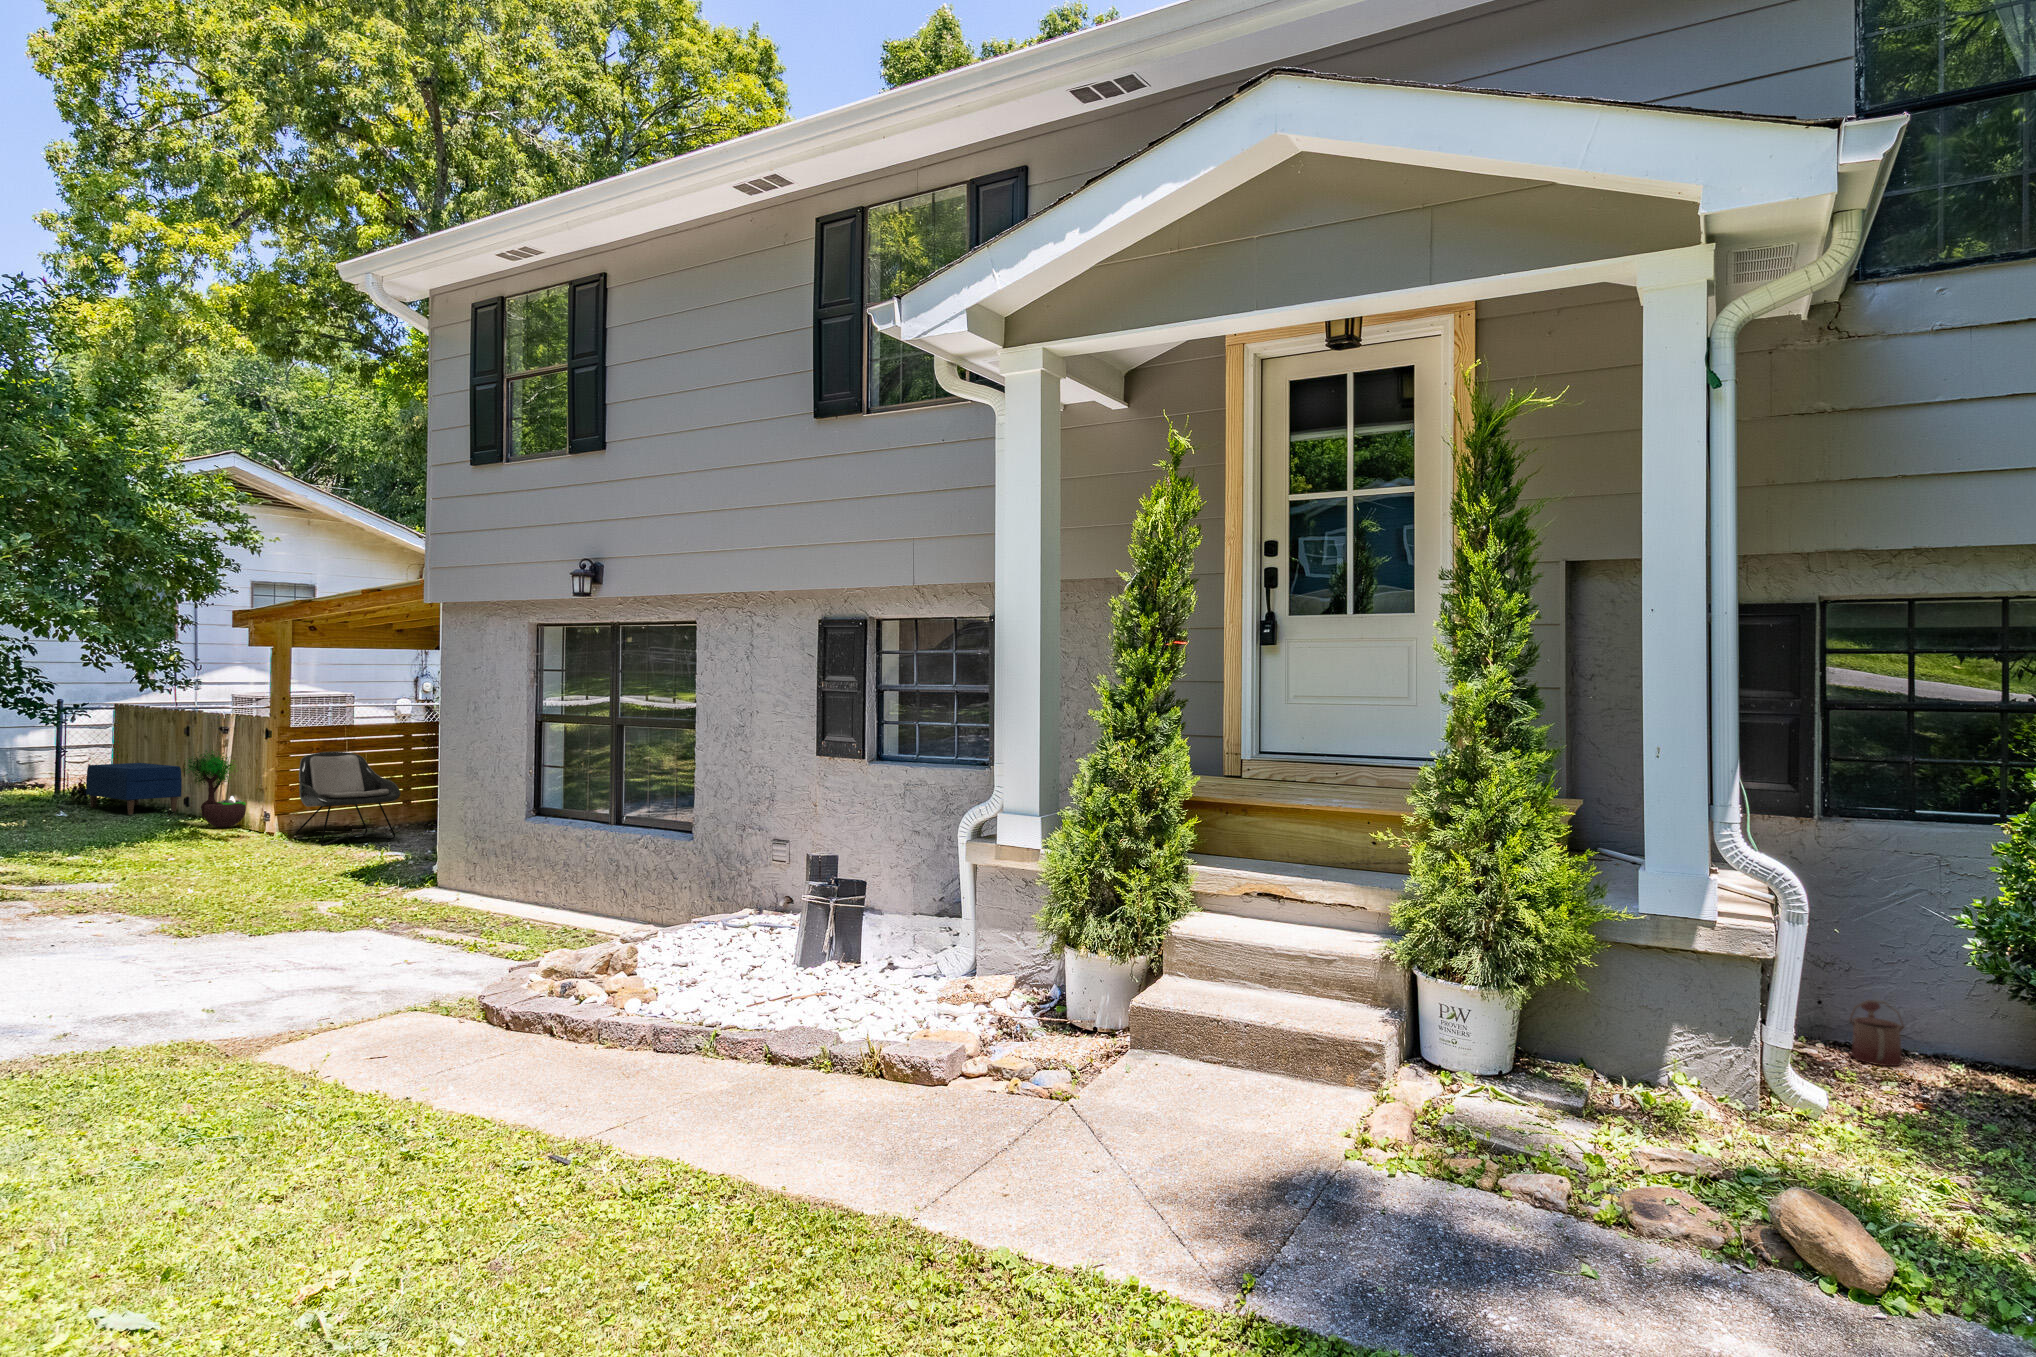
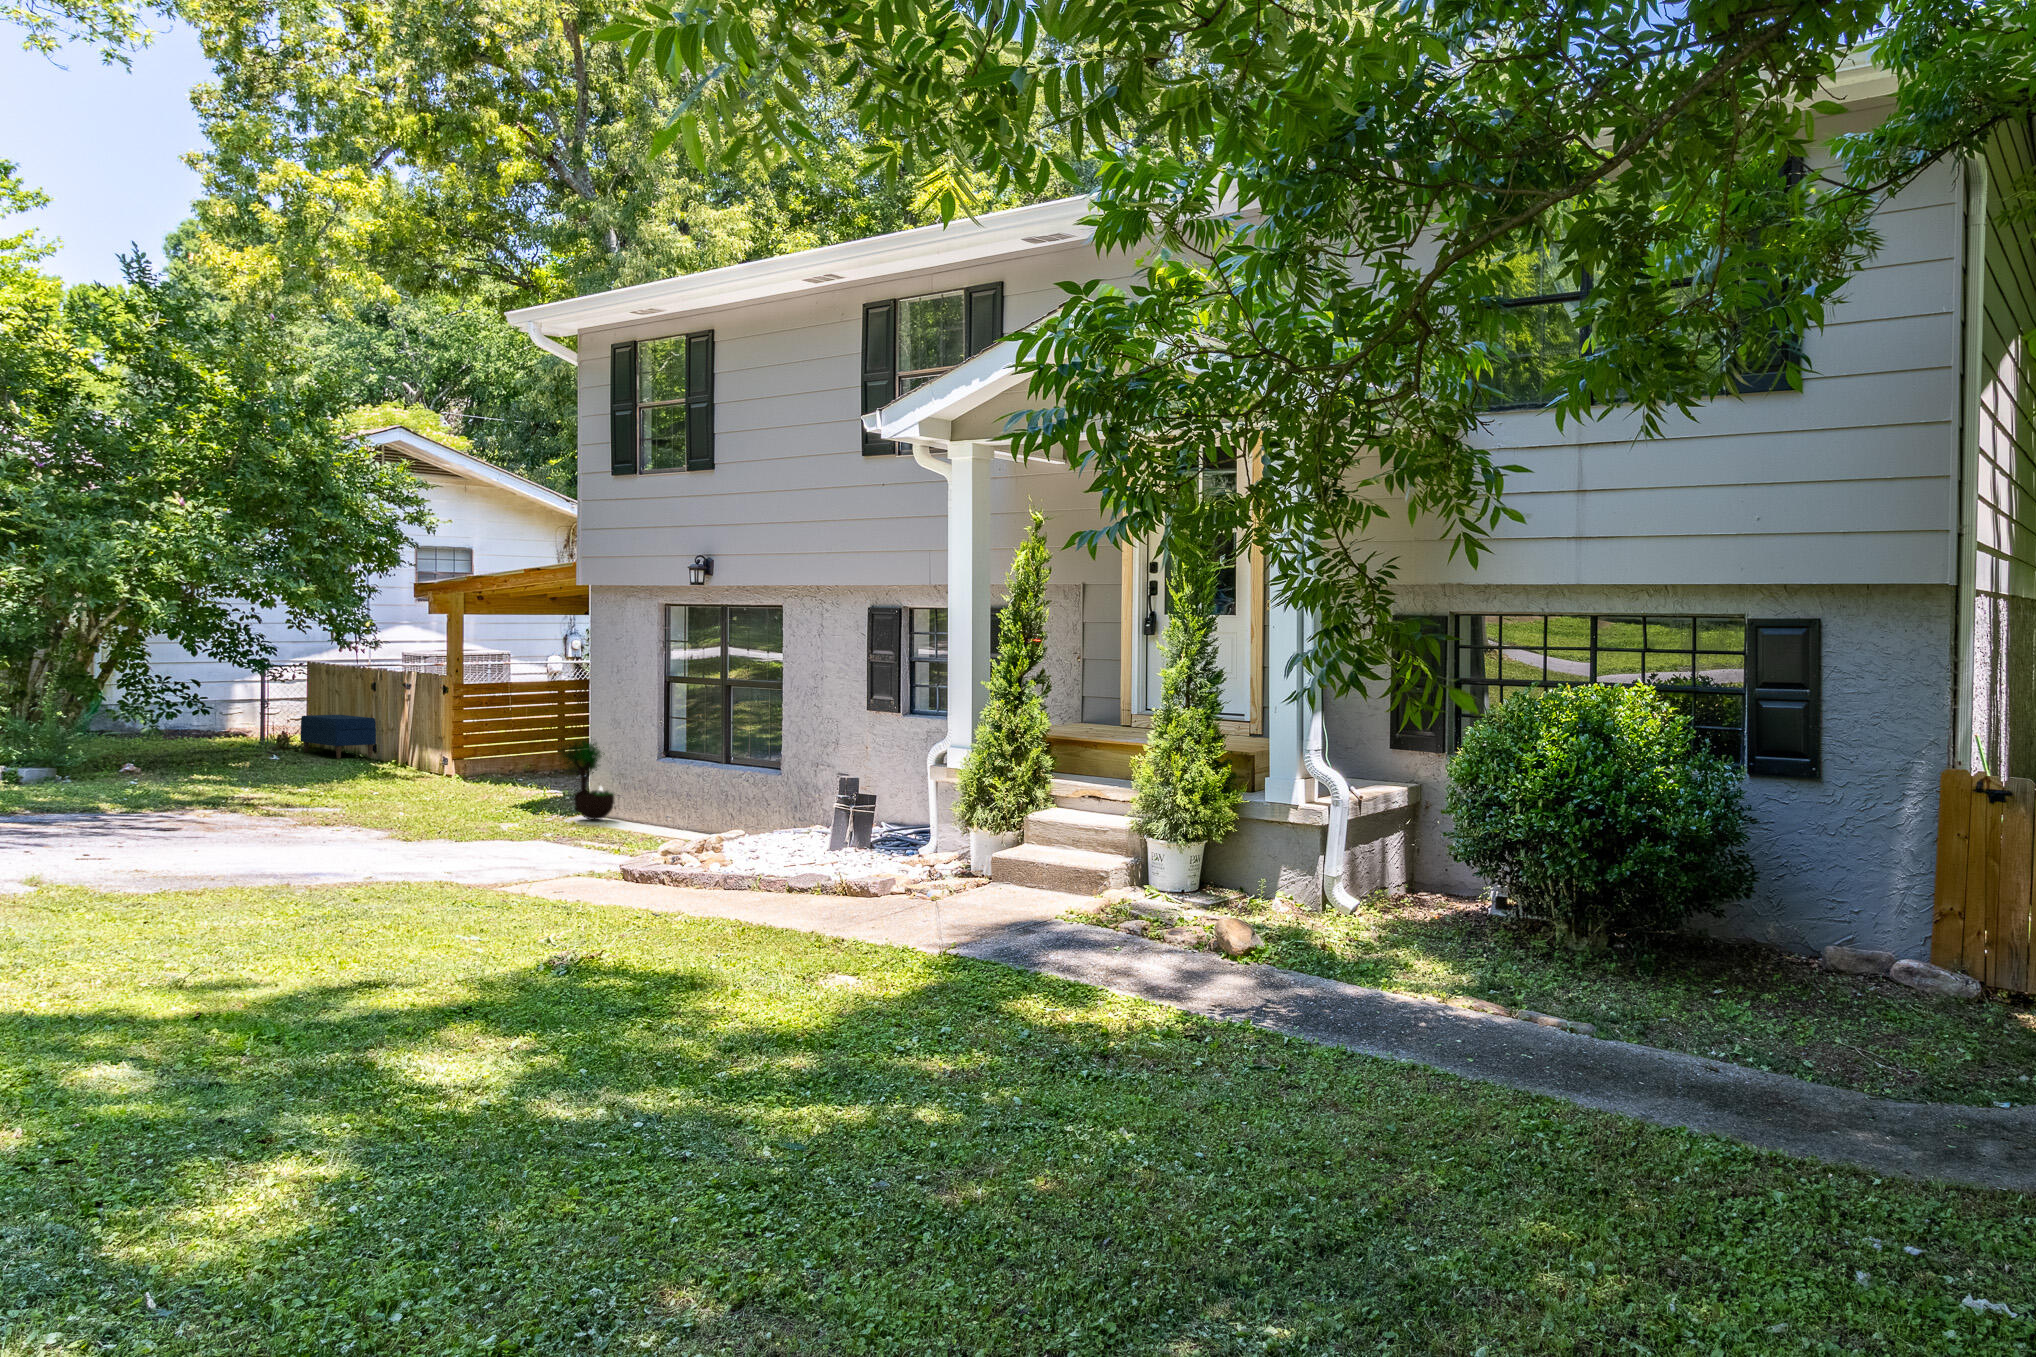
potted tree: present [185,750,246,828] -> present [558,736,614,820]
lounge chair: present [294,752,401,846] -> none [470,707,555,788]
watering can: present [1849,1000,1904,1066] -> none [1447,871,1480,911]

